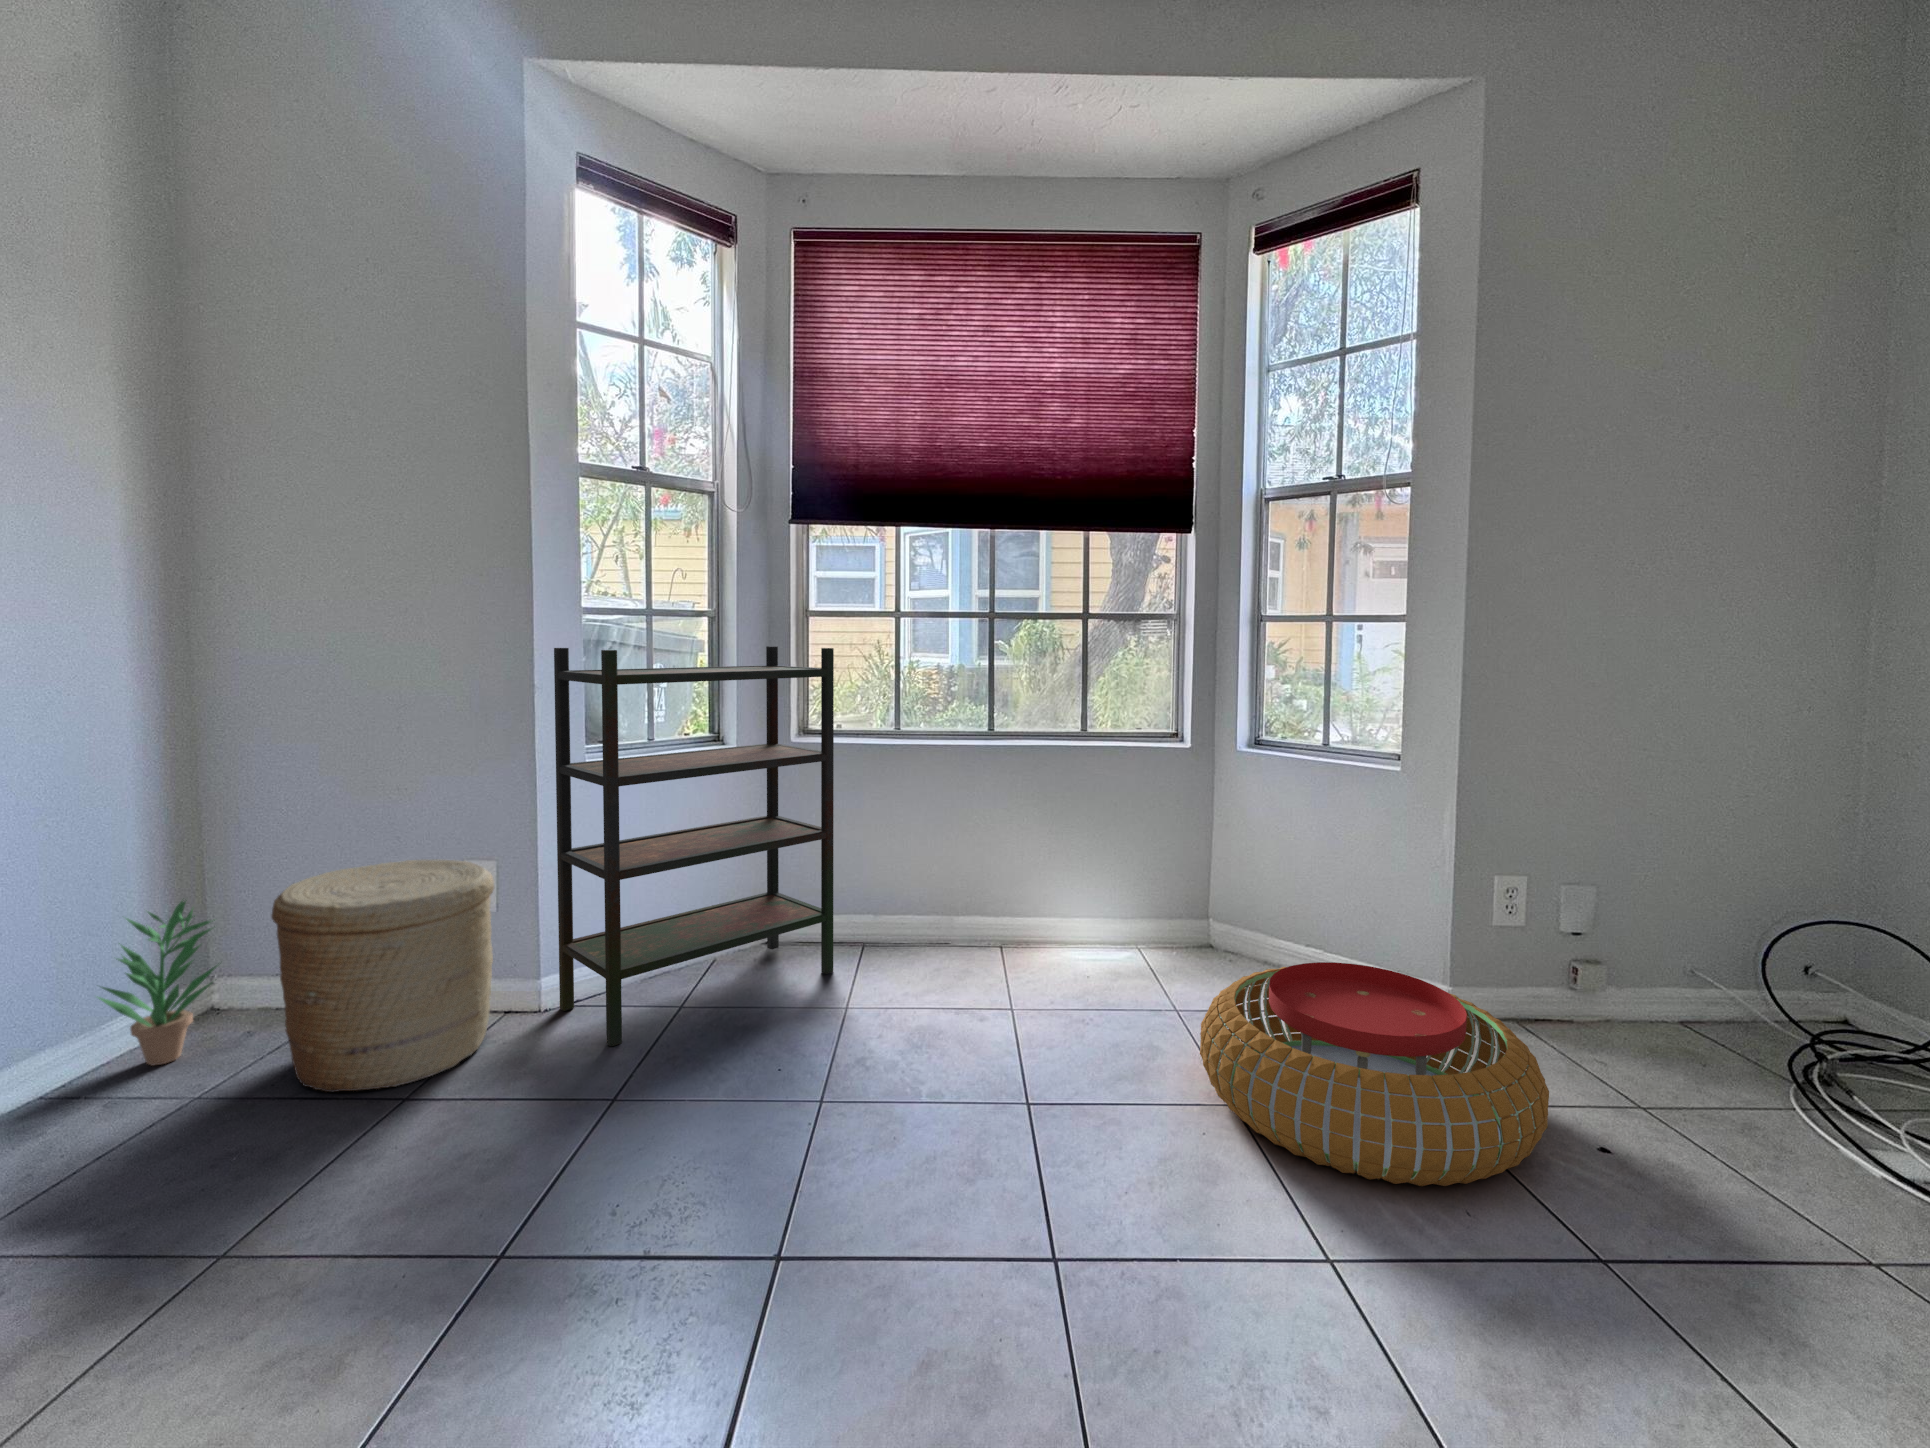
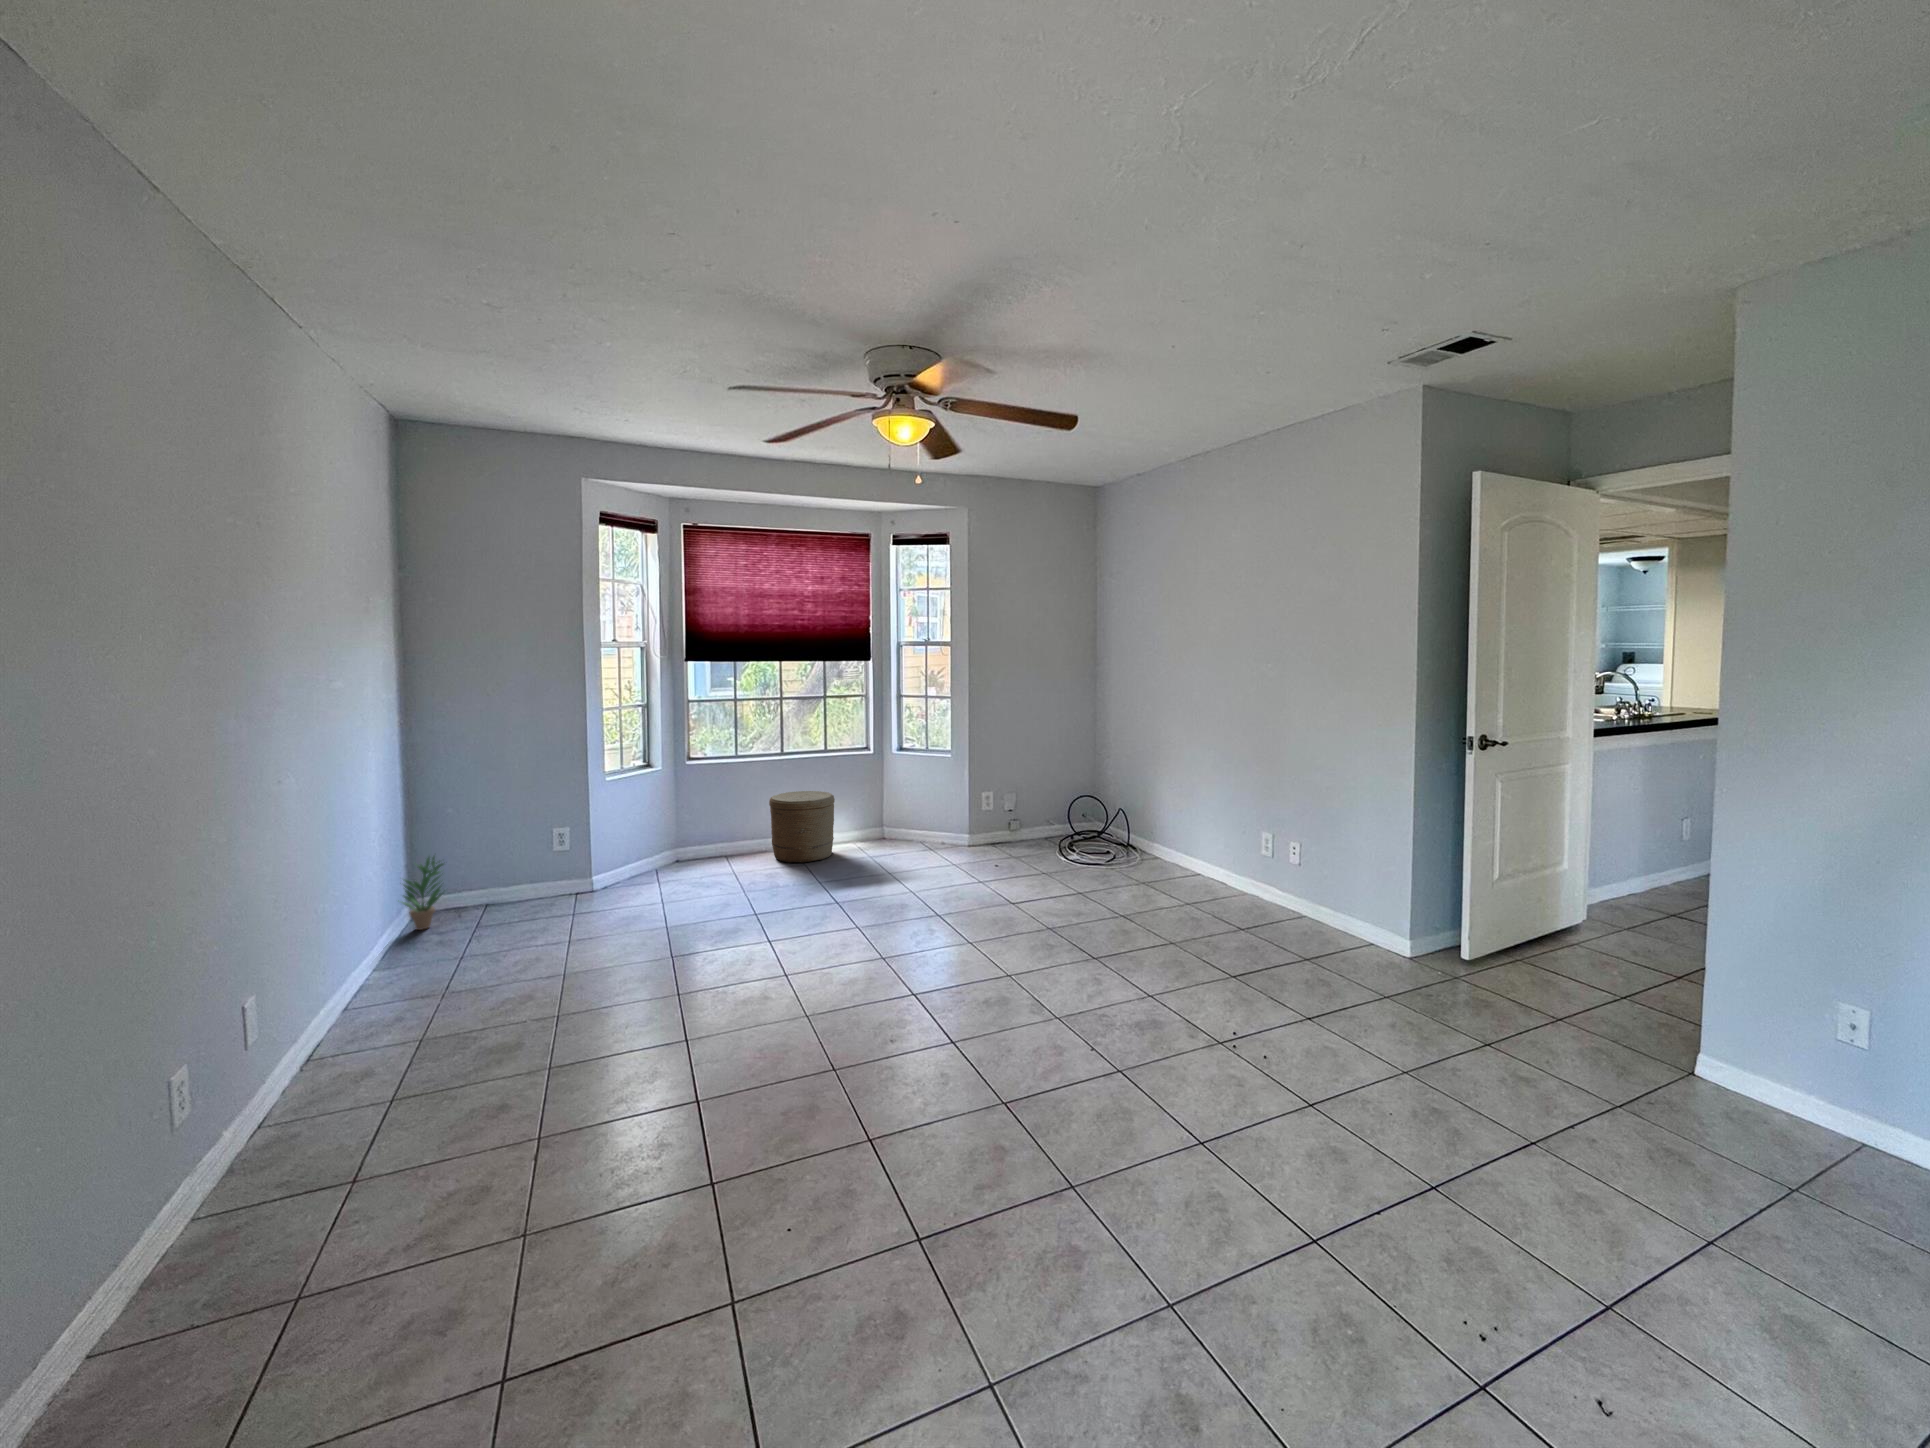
bookshelf: present [554,646,834,1046] -> none [595,719,718,896]
woven basket: present [271,859,494,1092] -> present [769,791,835,863]
pouf: present [1200,962,1549,1186] -> none [881,825,986,882]

